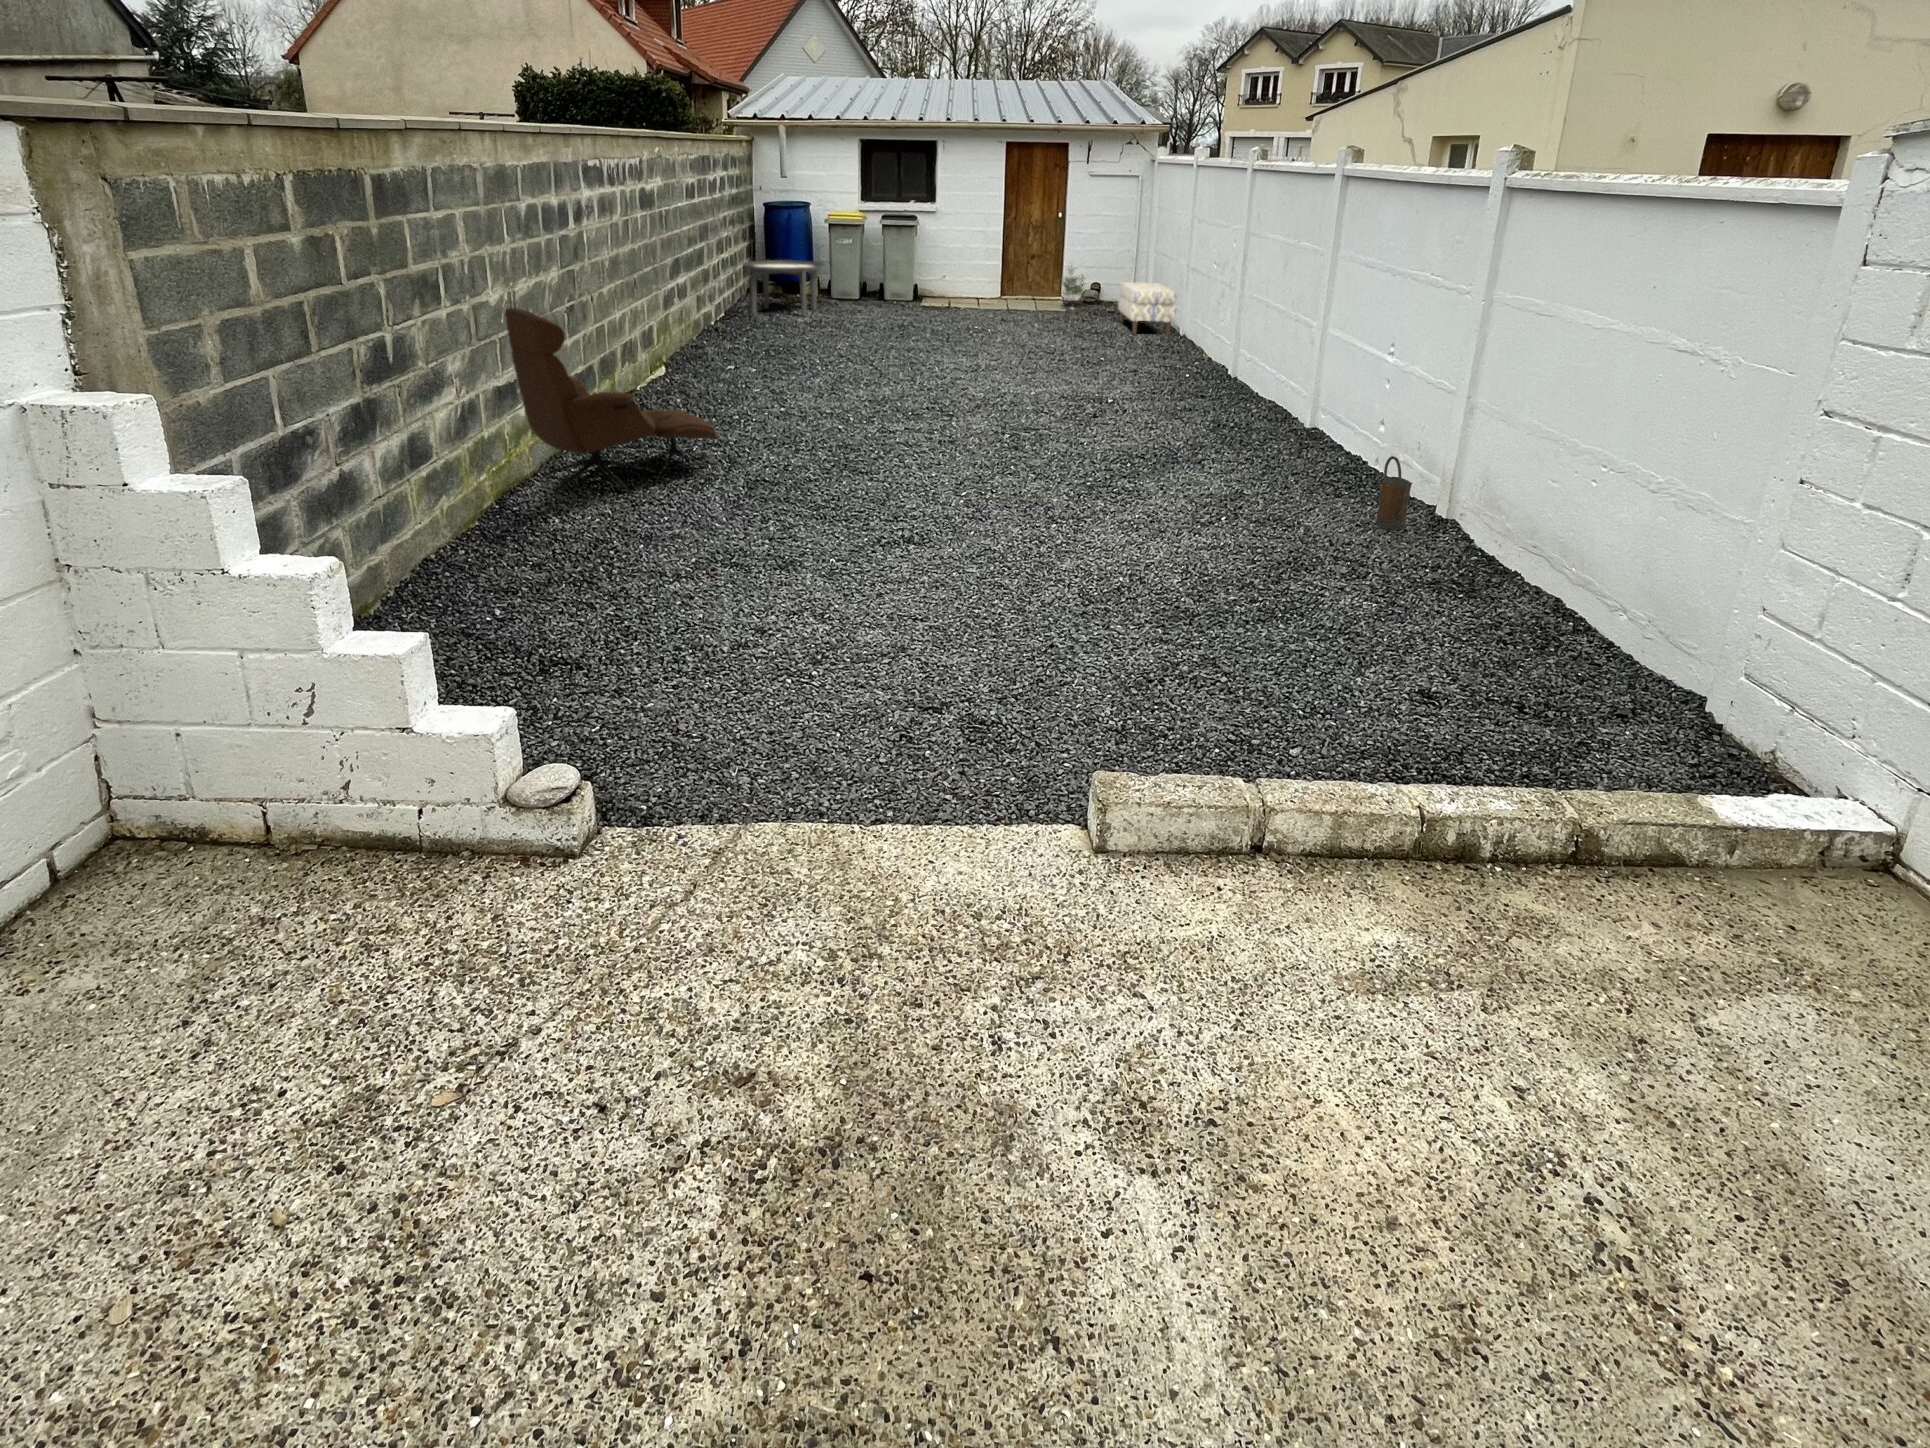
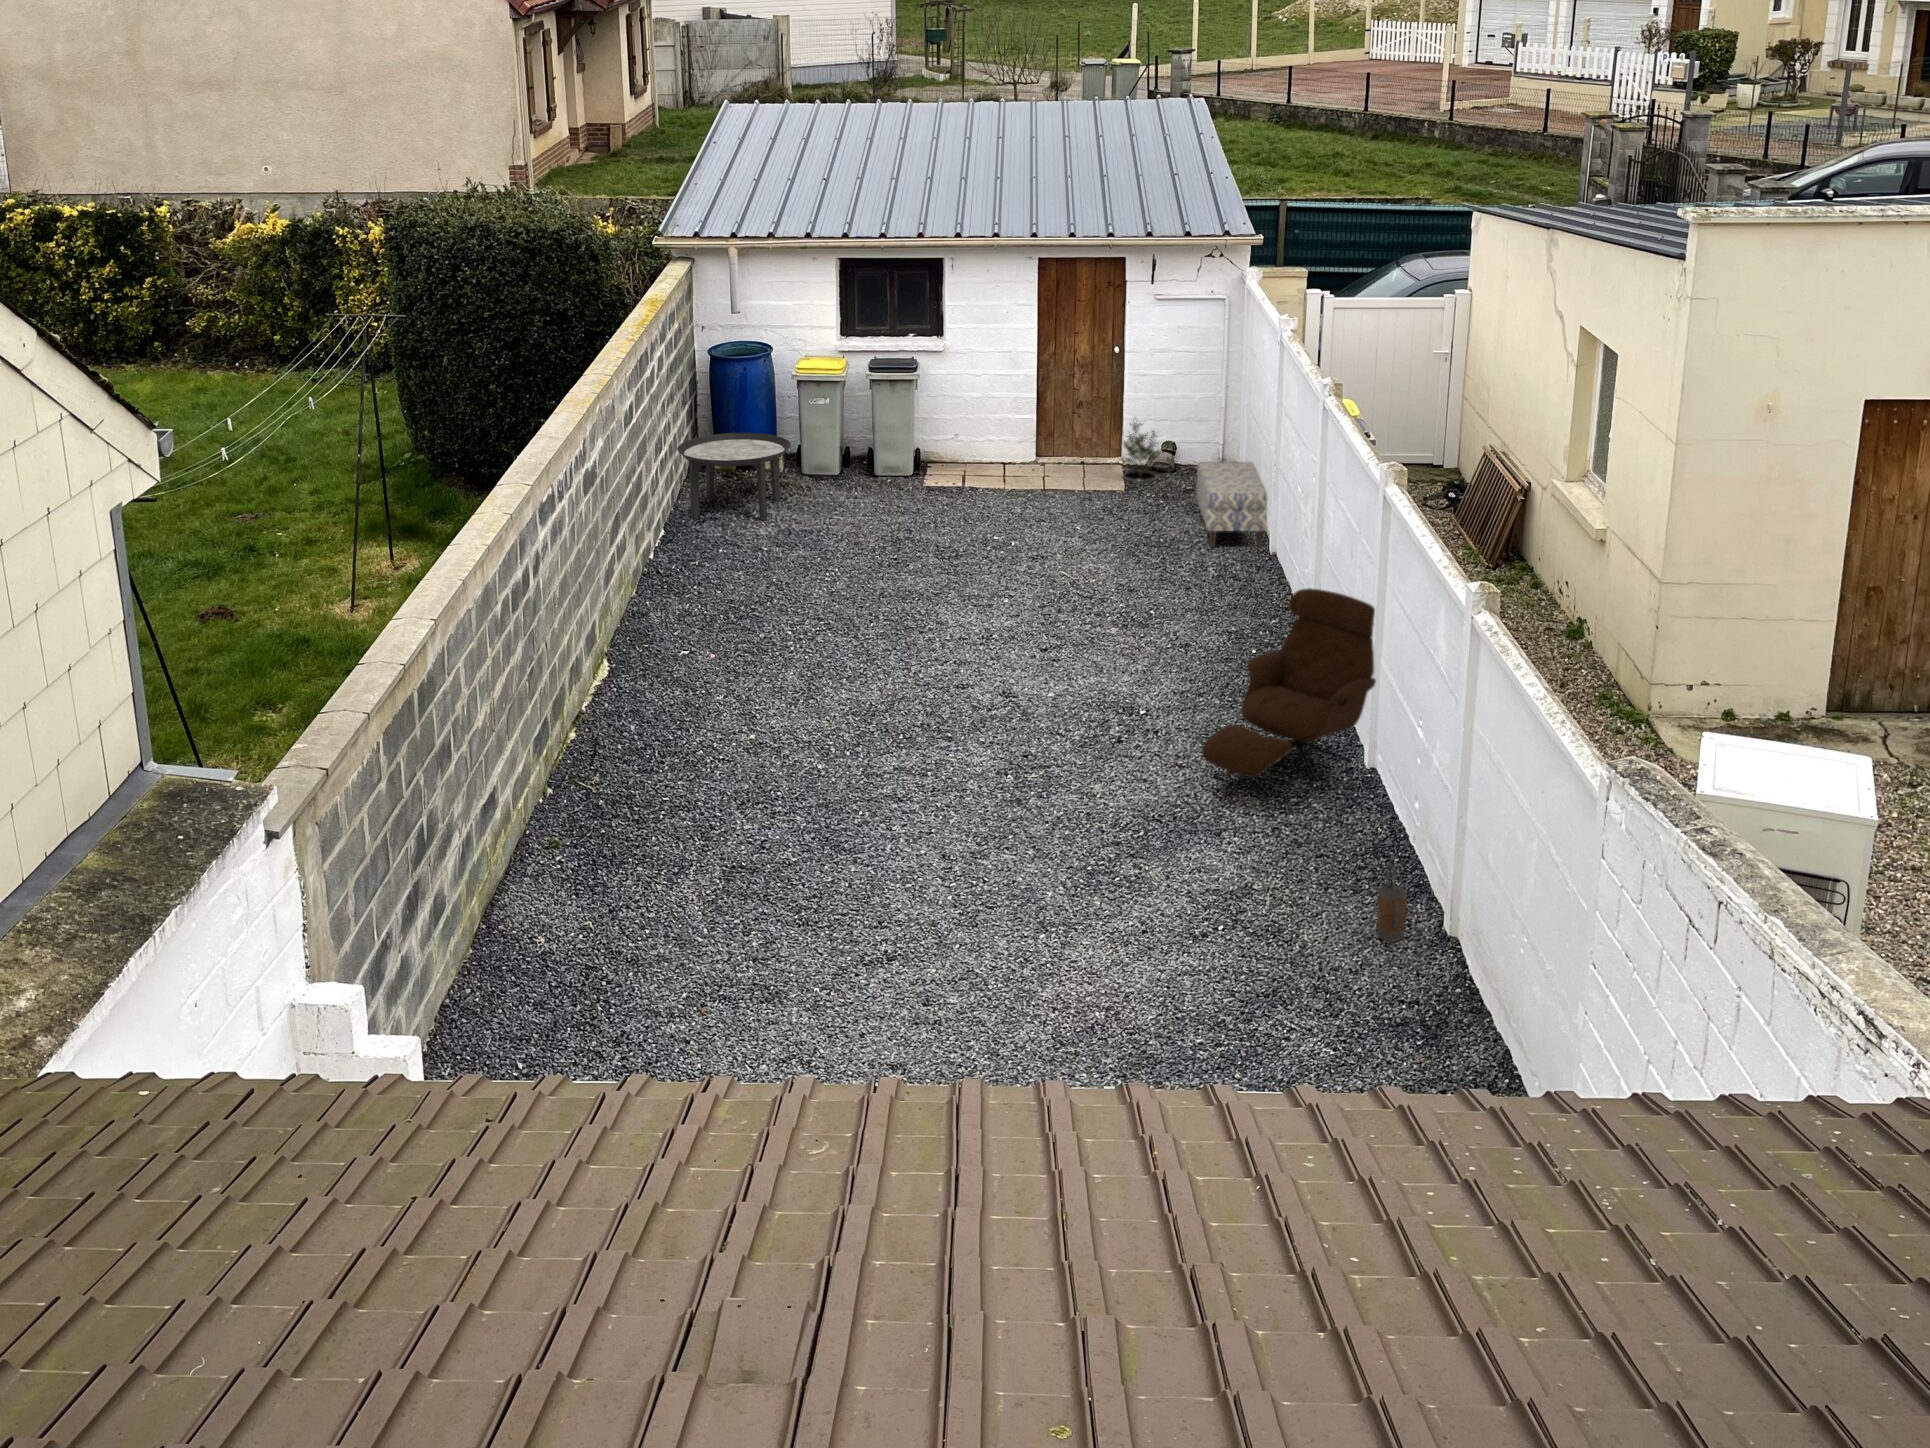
lounge chair: present [505,308,717,494] -> present [1202,588,1376,796]

